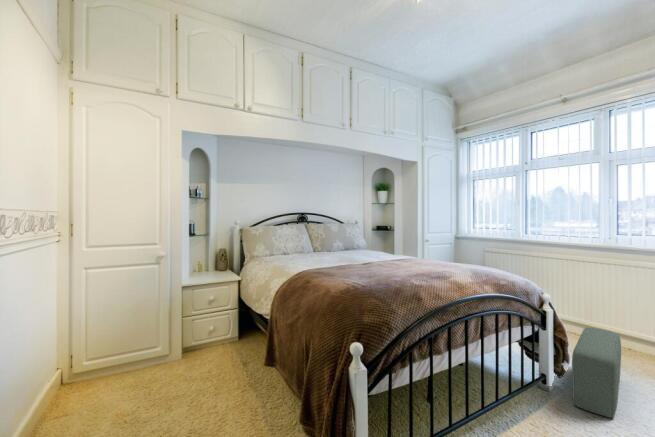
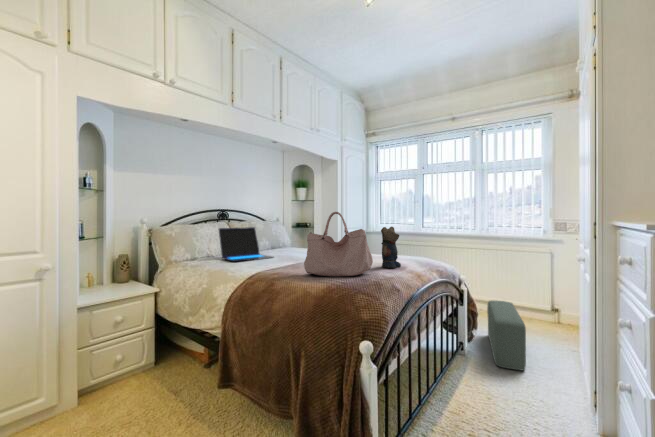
handbag: none [341,220,403,282] -> present [304,212,373,276]
laptop: none [292,230,337,260] -> present [218,227,273,262]
teddy bear: none [419,235,442,278] -> present [381,227,401,268]

